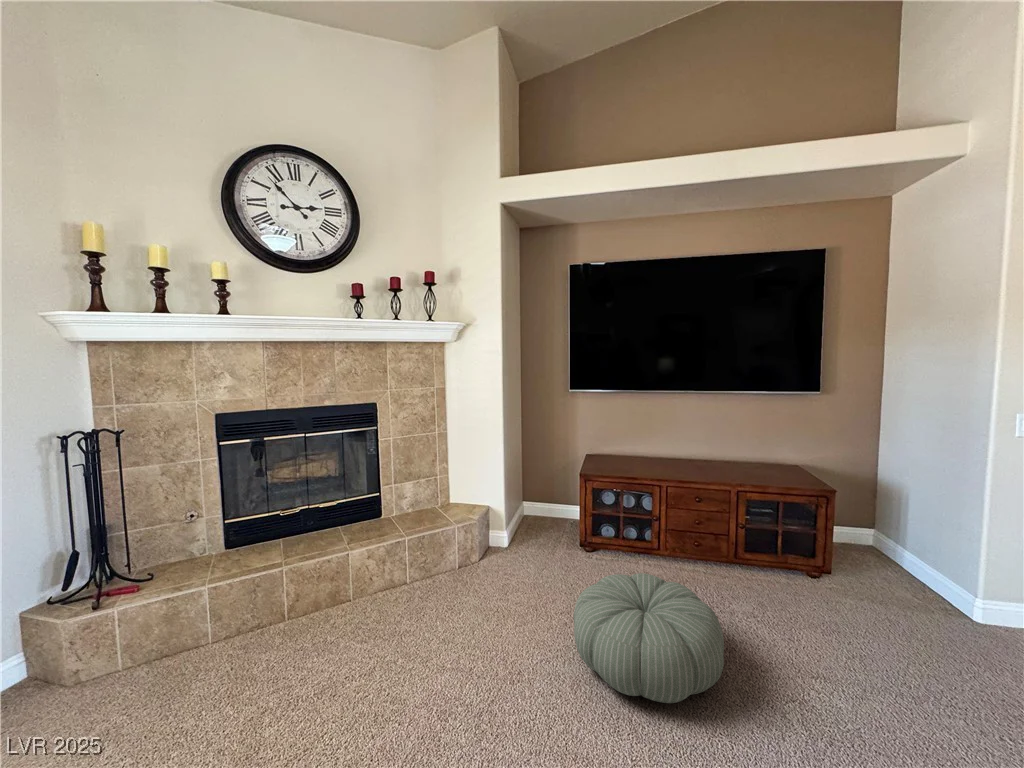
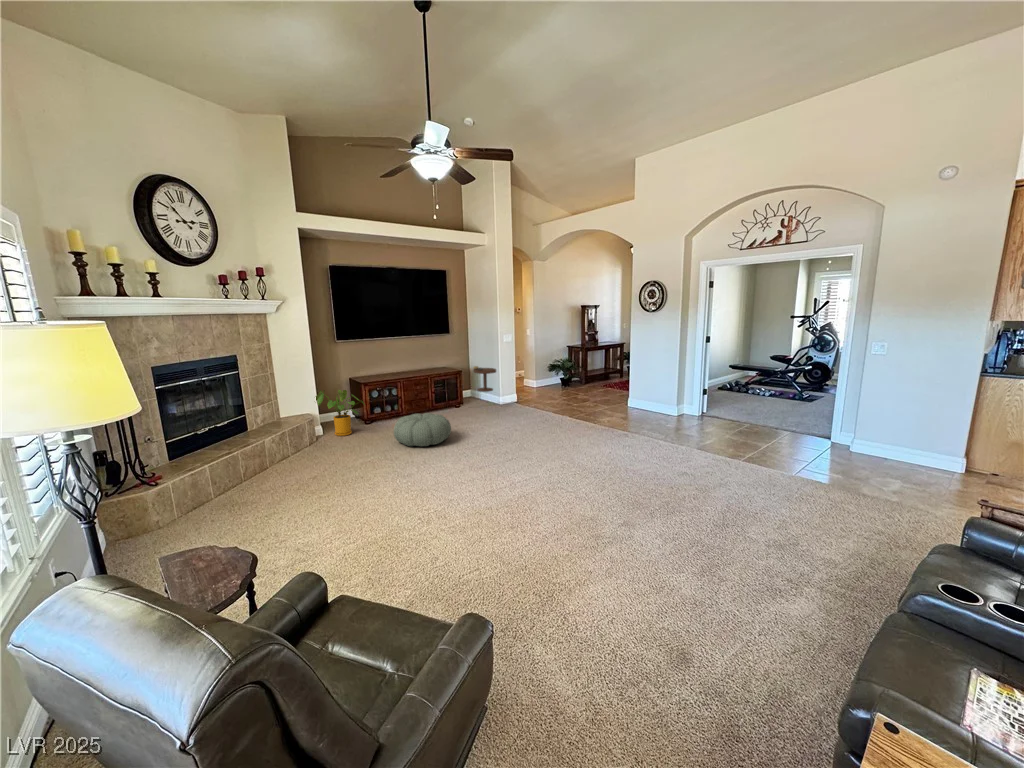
house plant: none [494,471,572,564] -> present [316,390,365,436]
side table: none [865,474,947,592] -> present [473,366,496,392]

